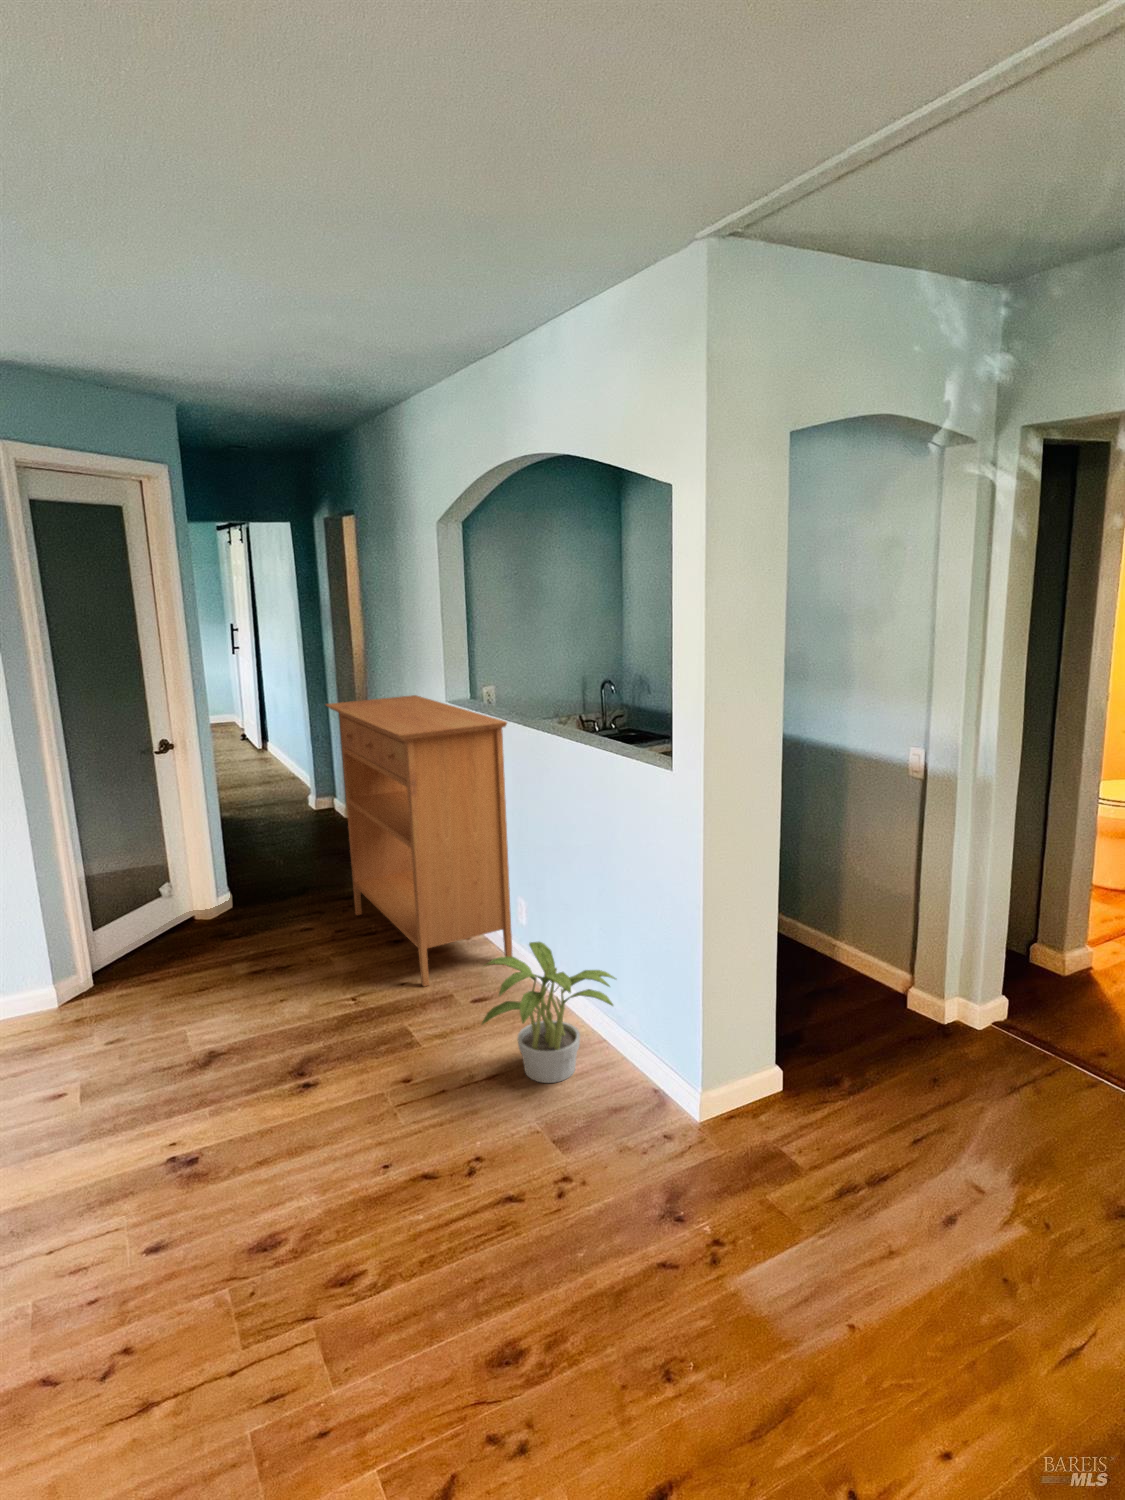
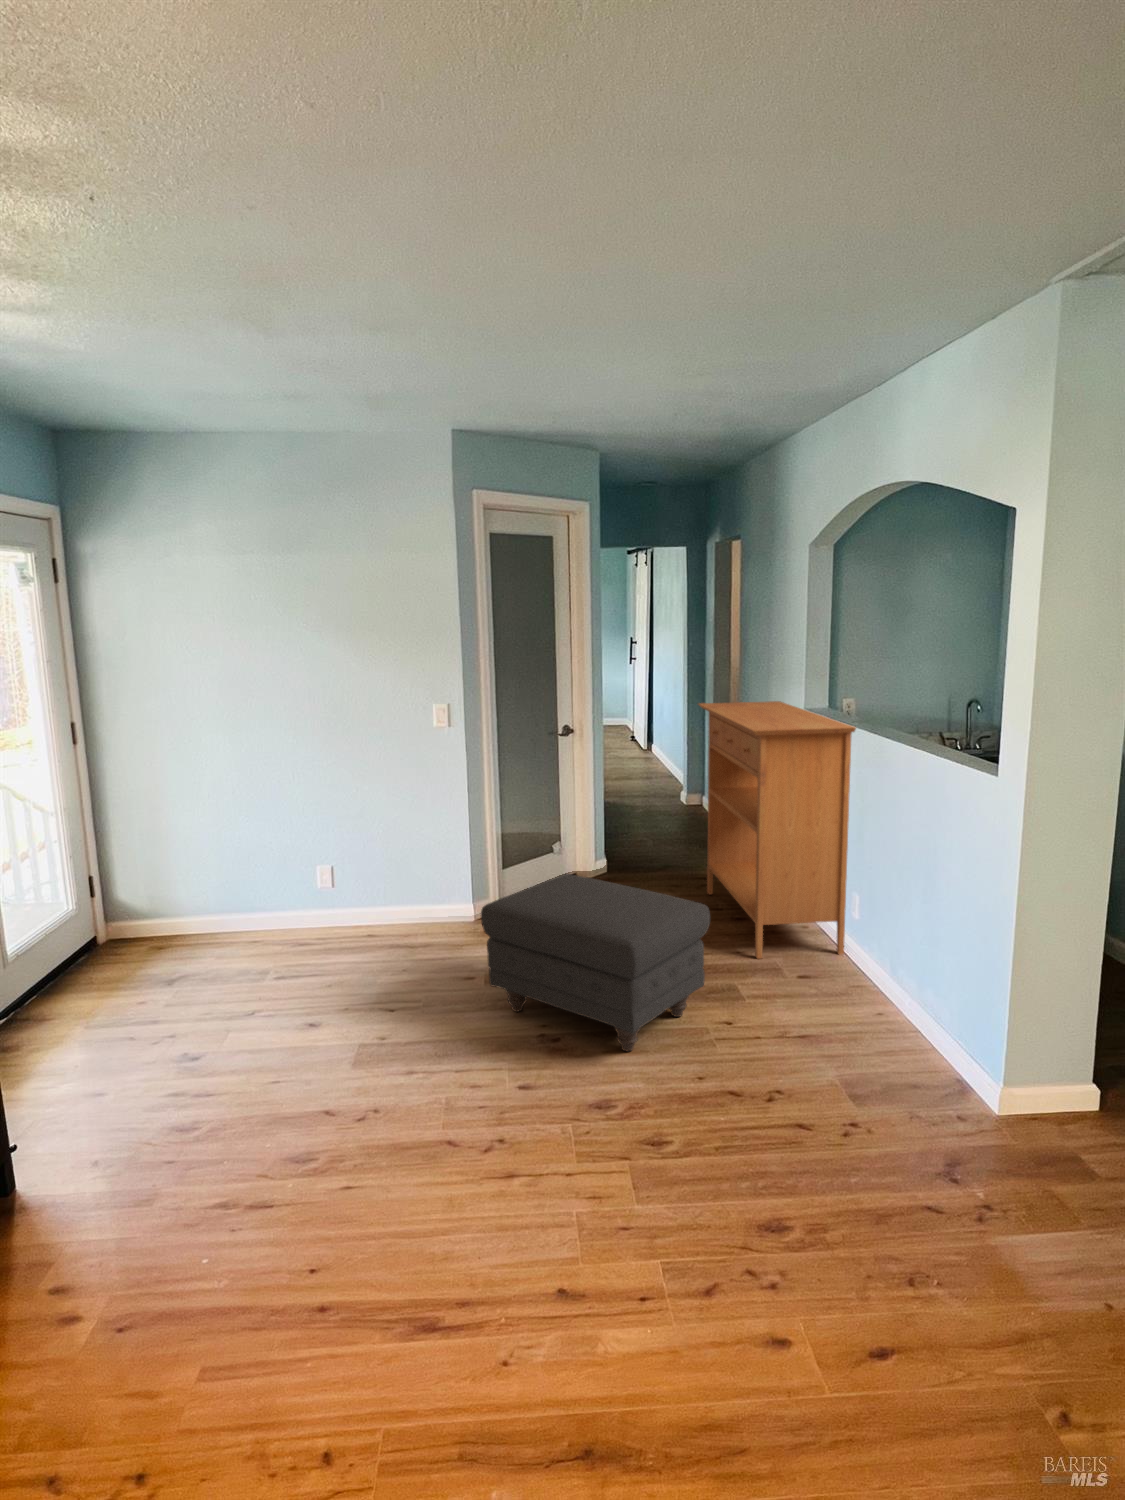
ottoman: none [65,934,374,1151] -> present [481,874,710,1051]
potted plant: present [482,942,616,1083] -> none [797,927,933,1054]

